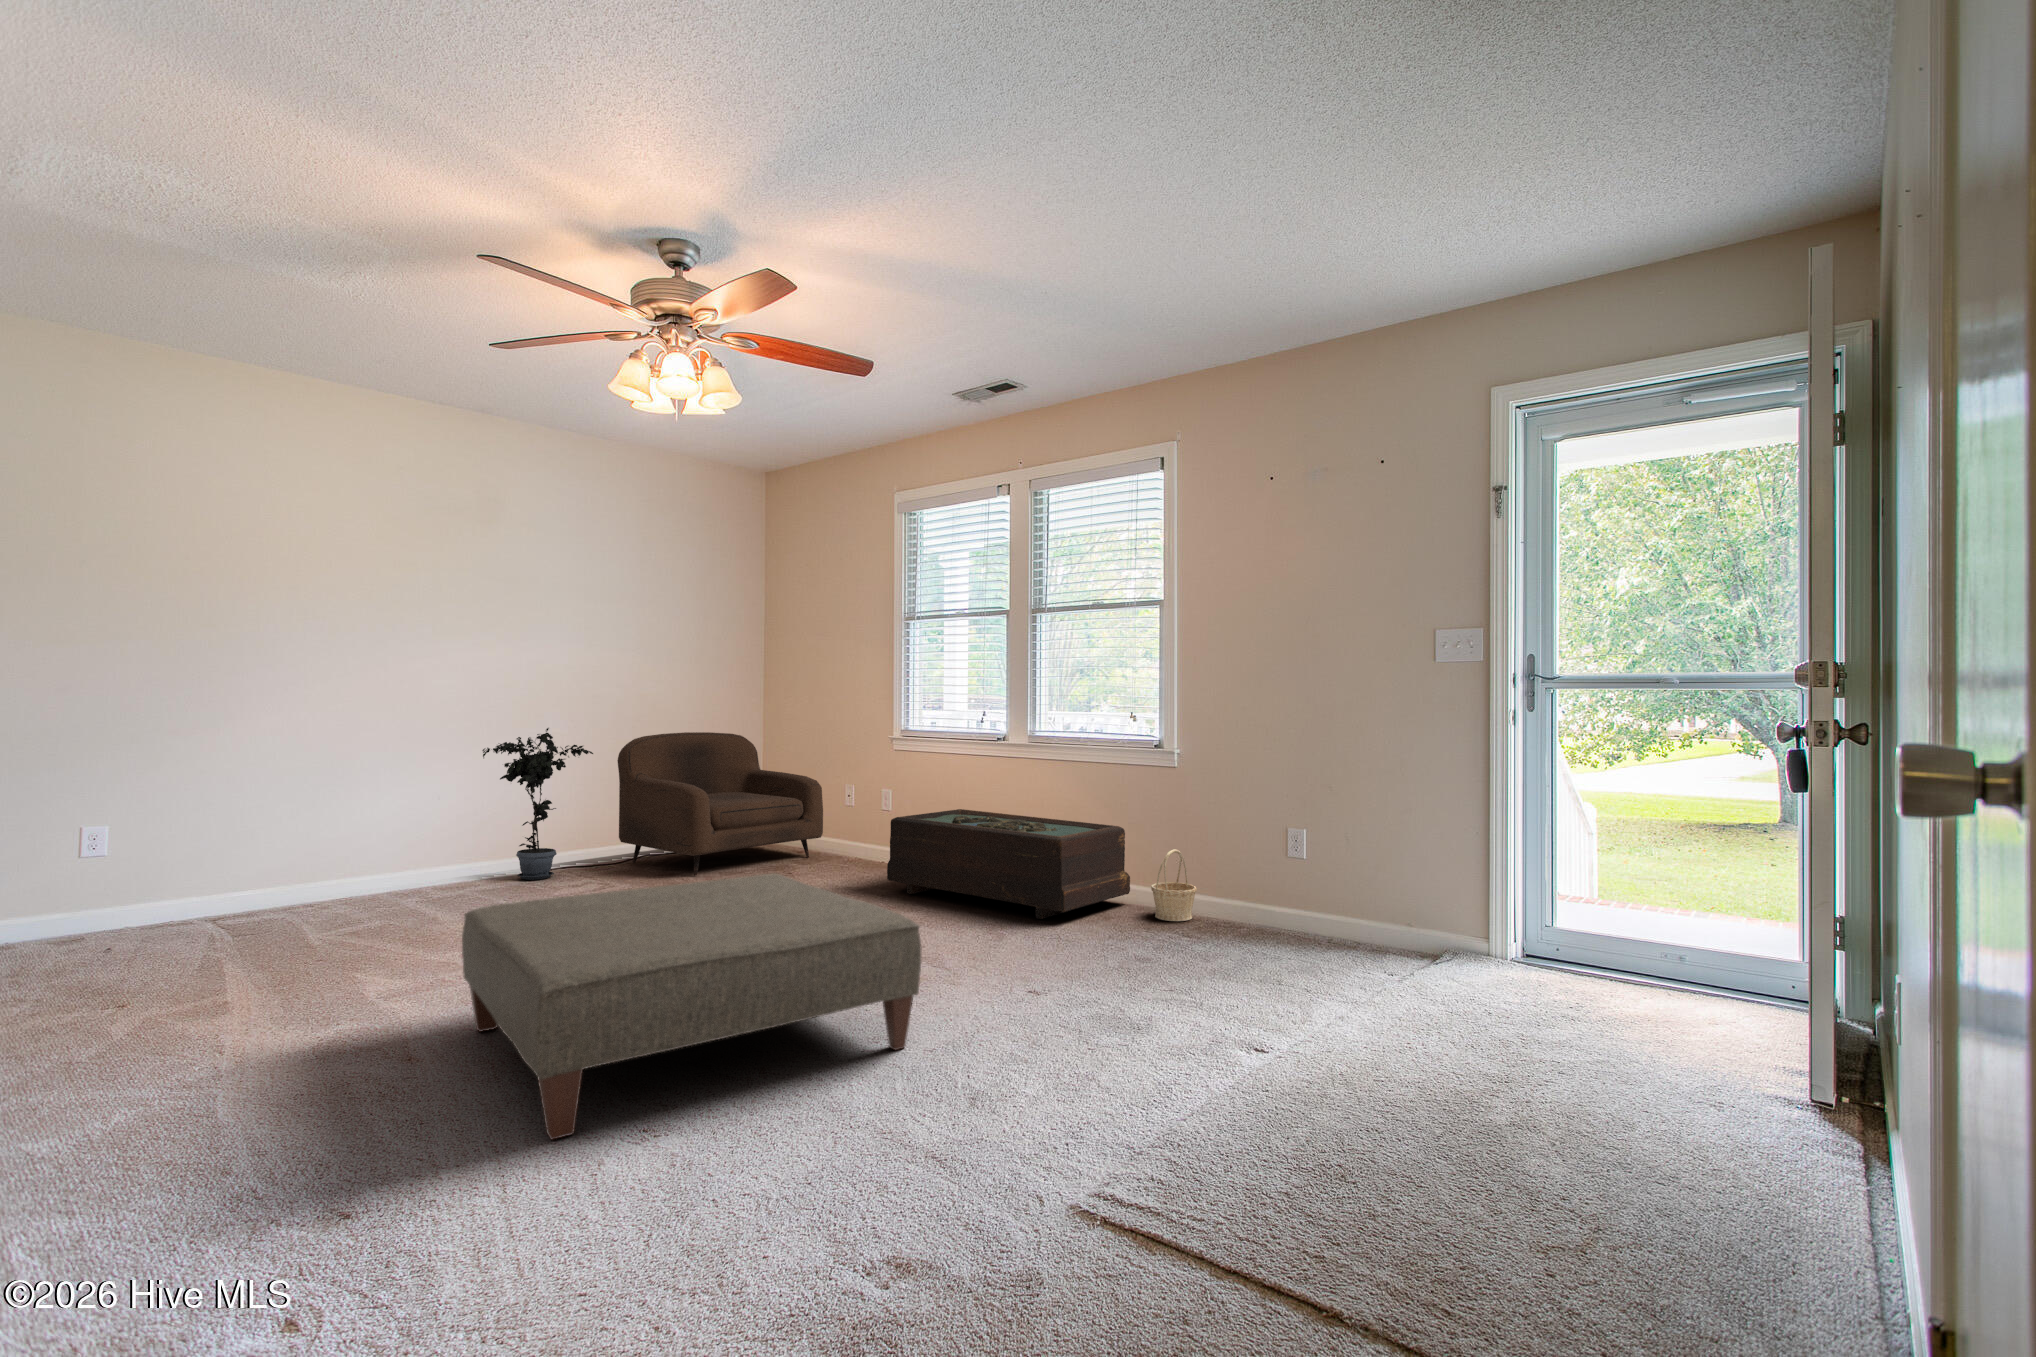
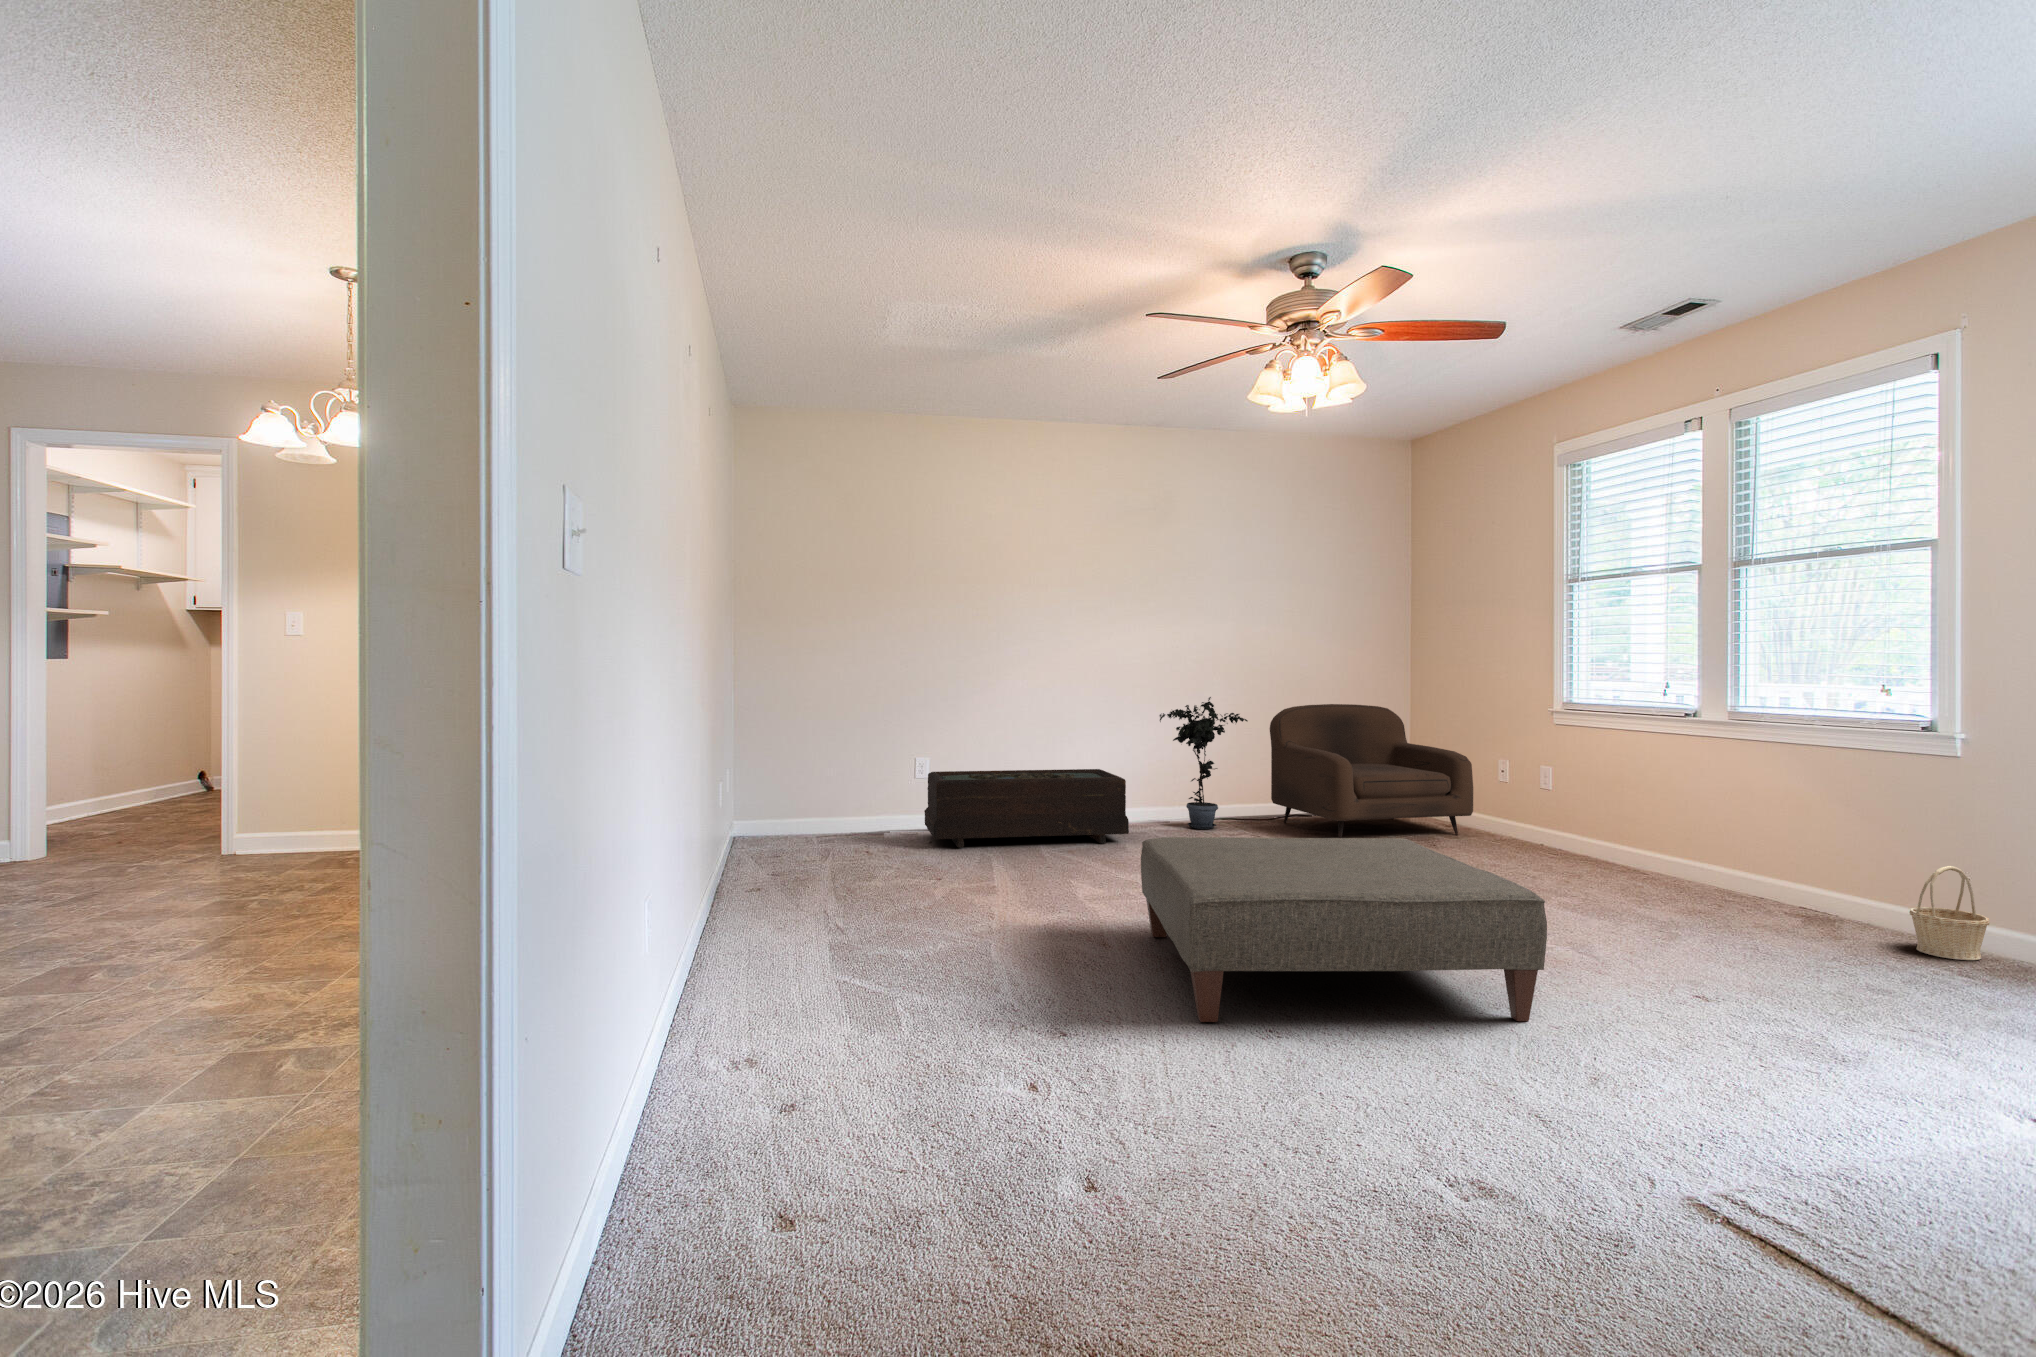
coffee table: present [887,809,1130,919] -> present [924,769,1129,847]

